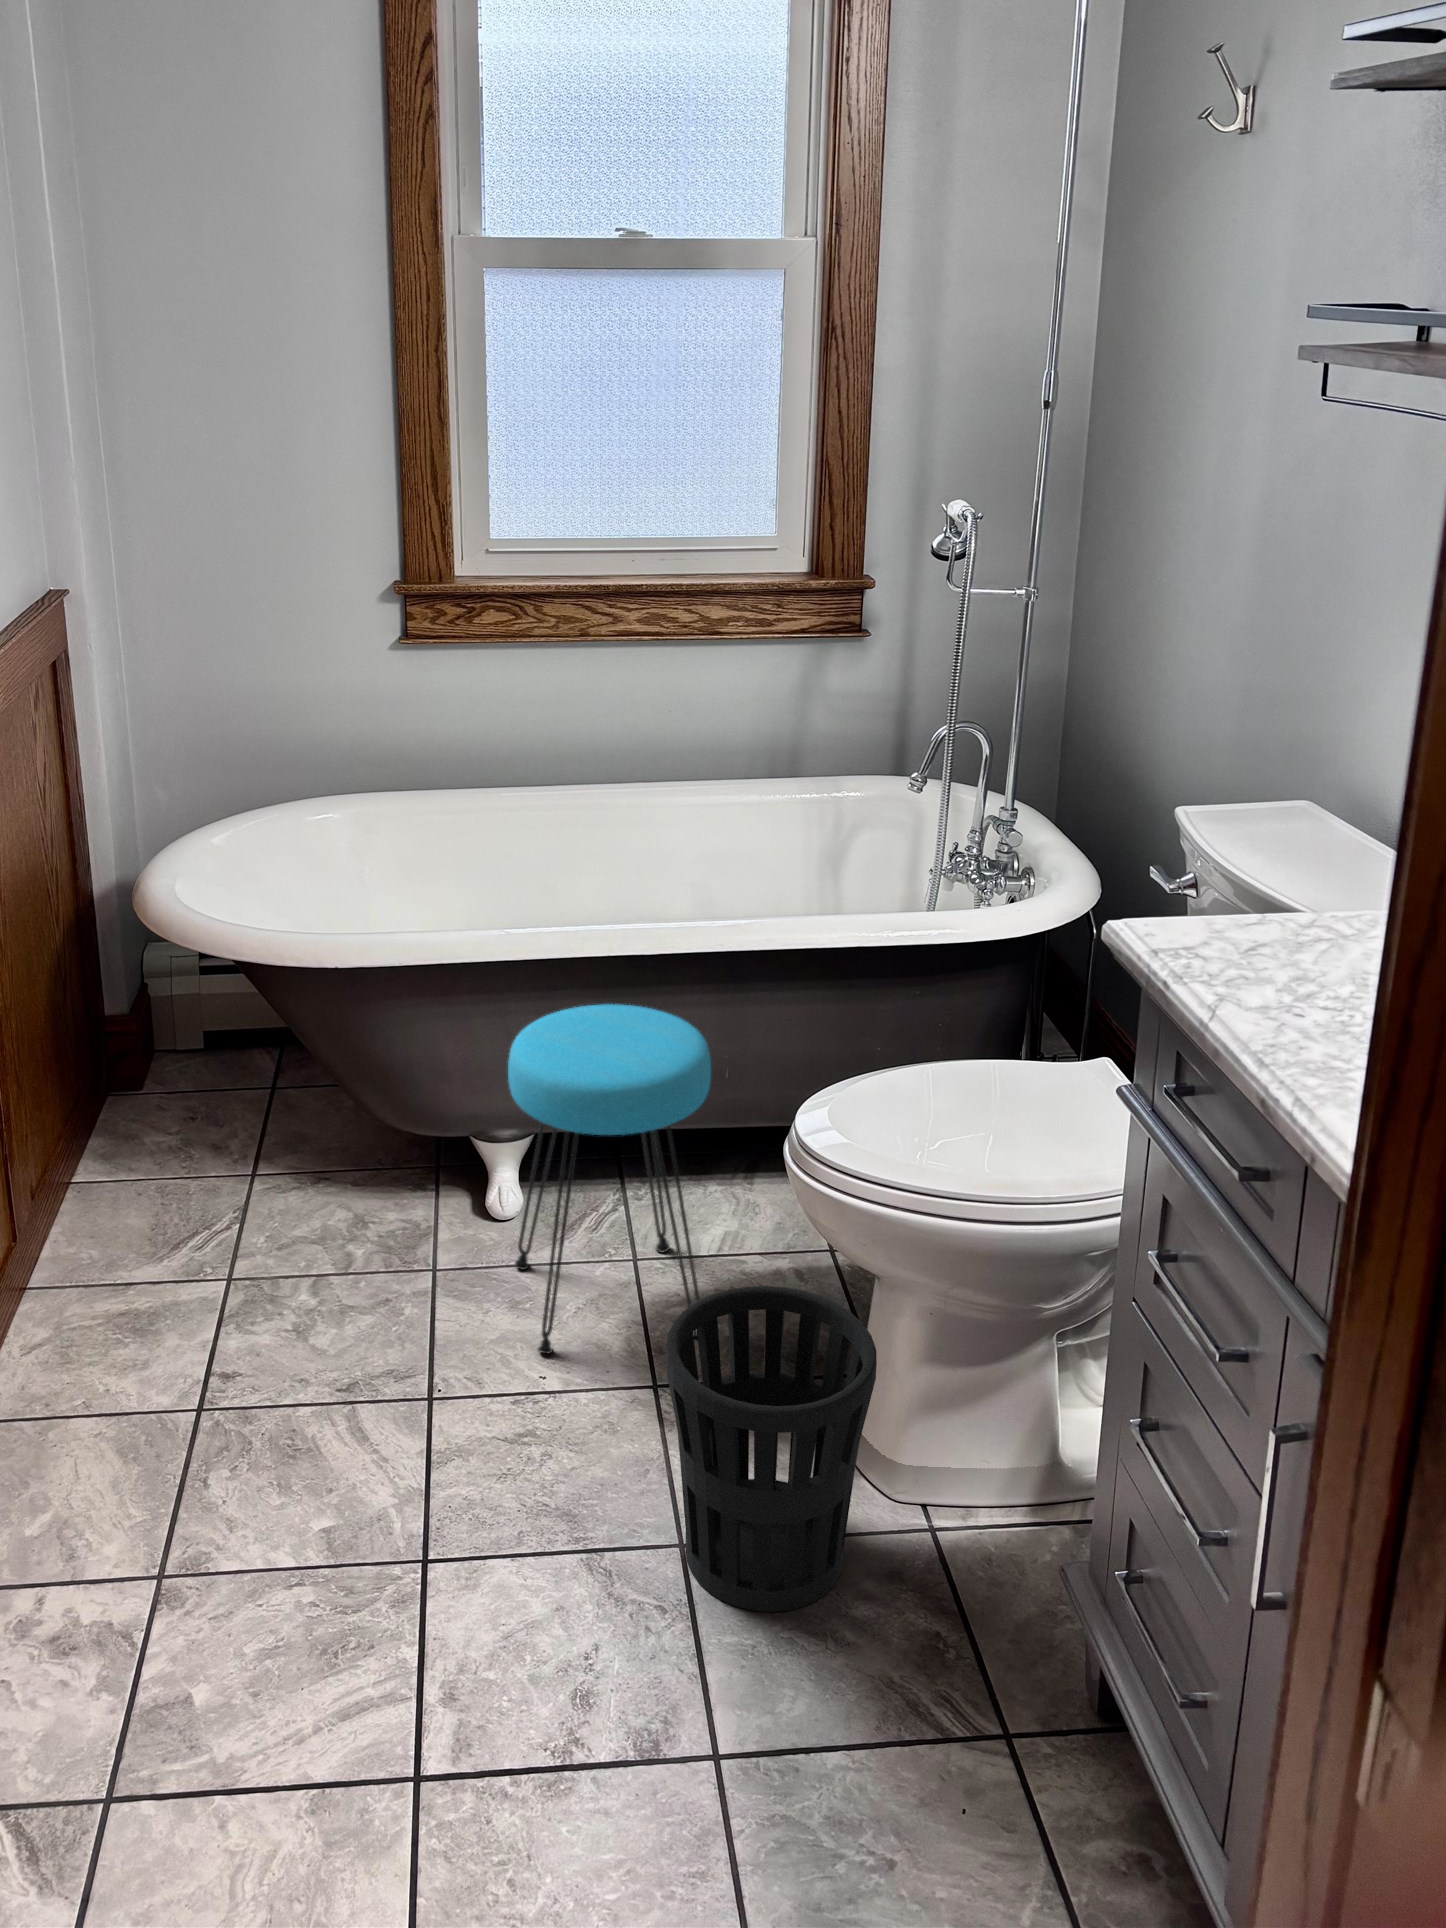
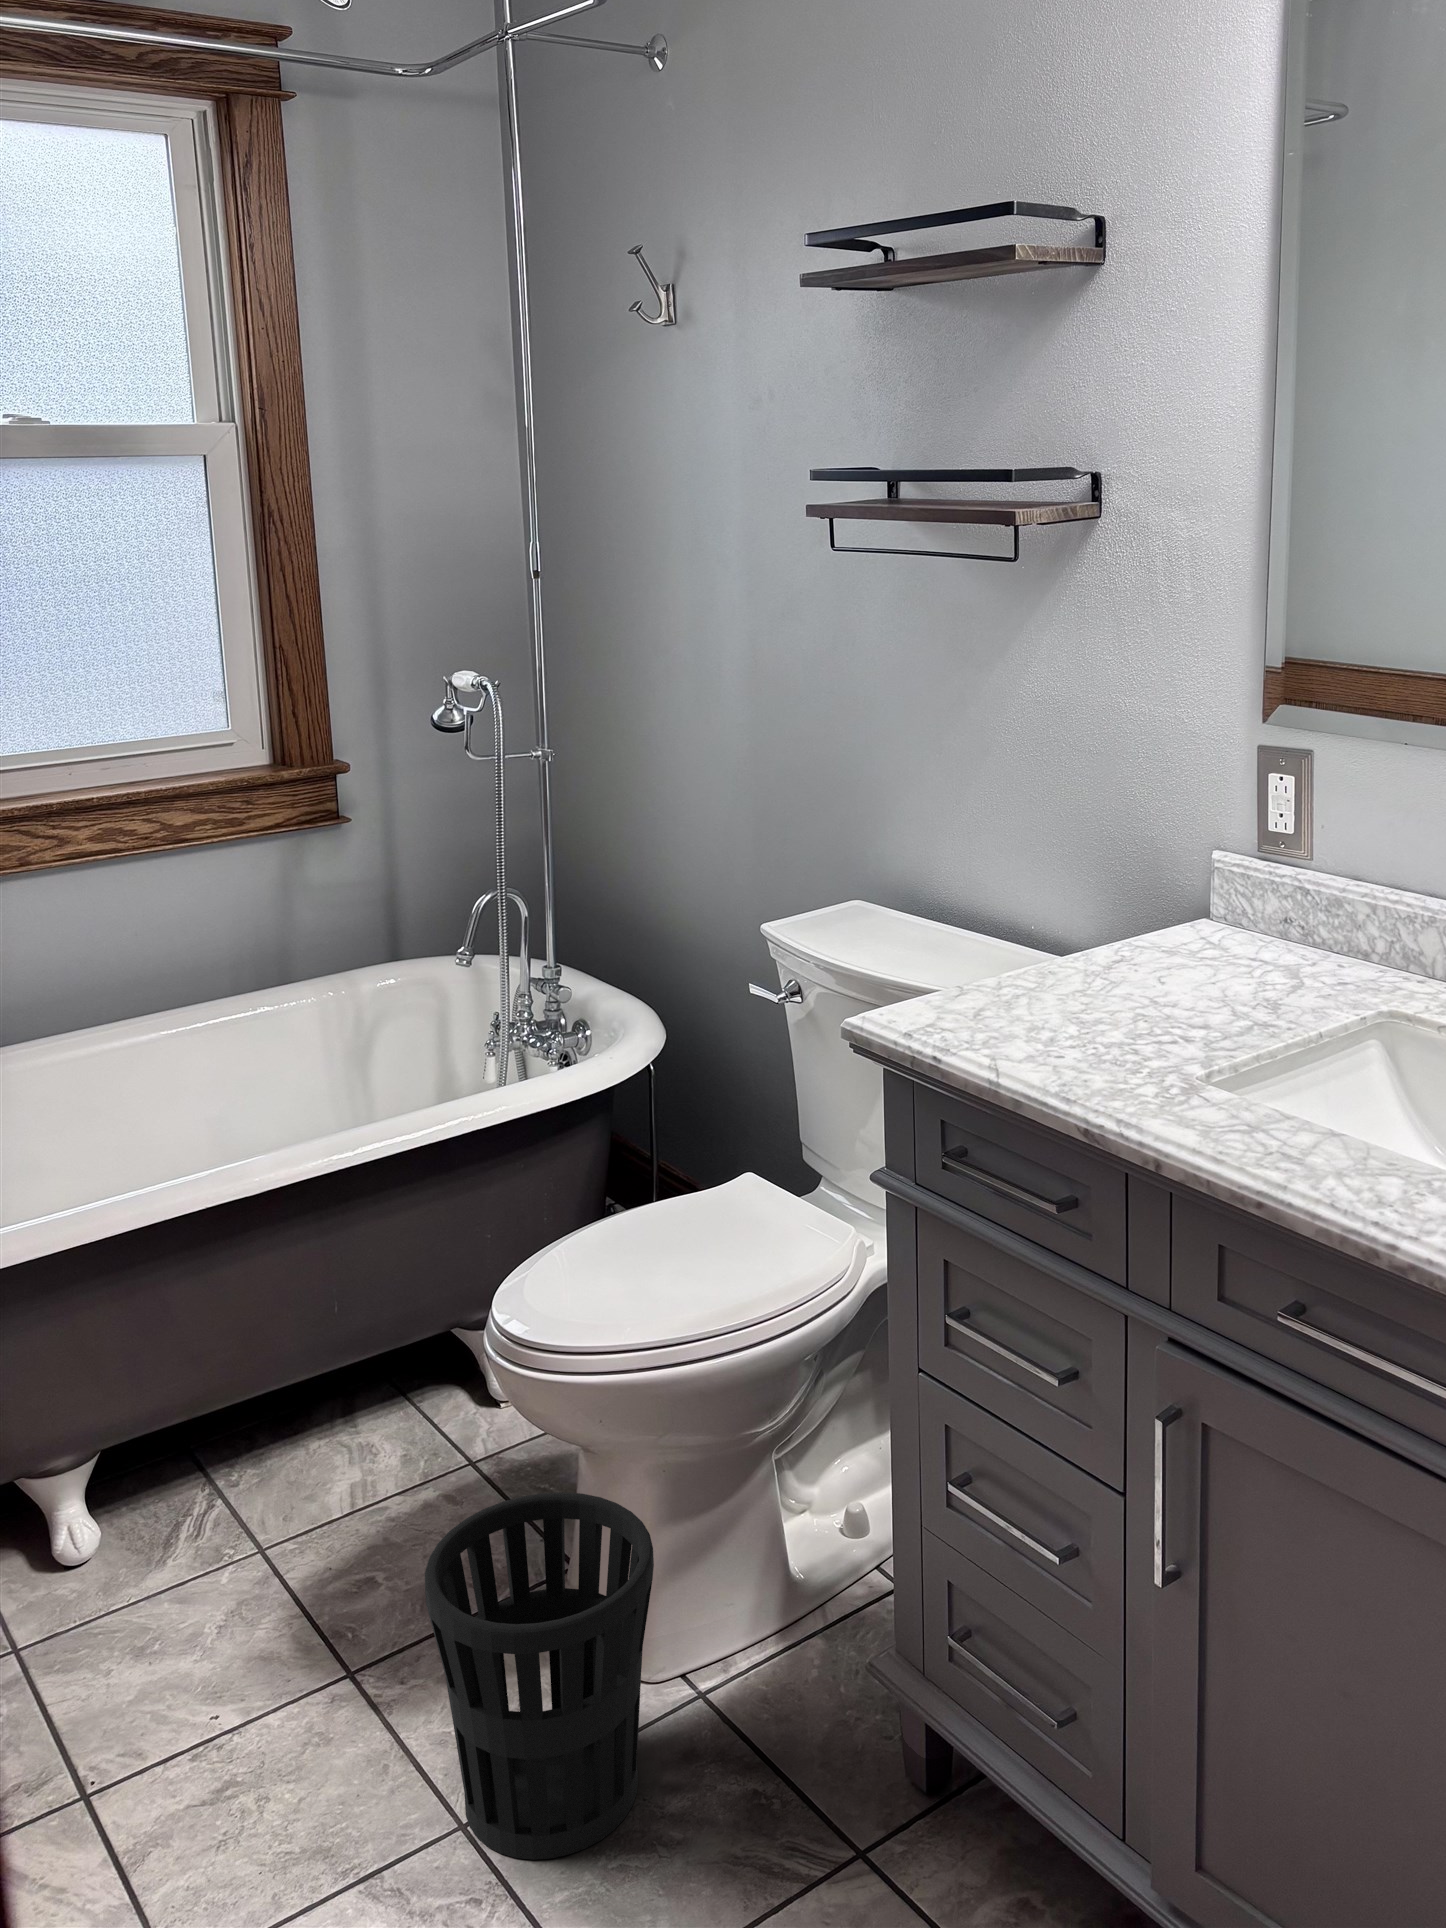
stool: present [508,1004,711,1354] -> none [104,1256,380,1690]

